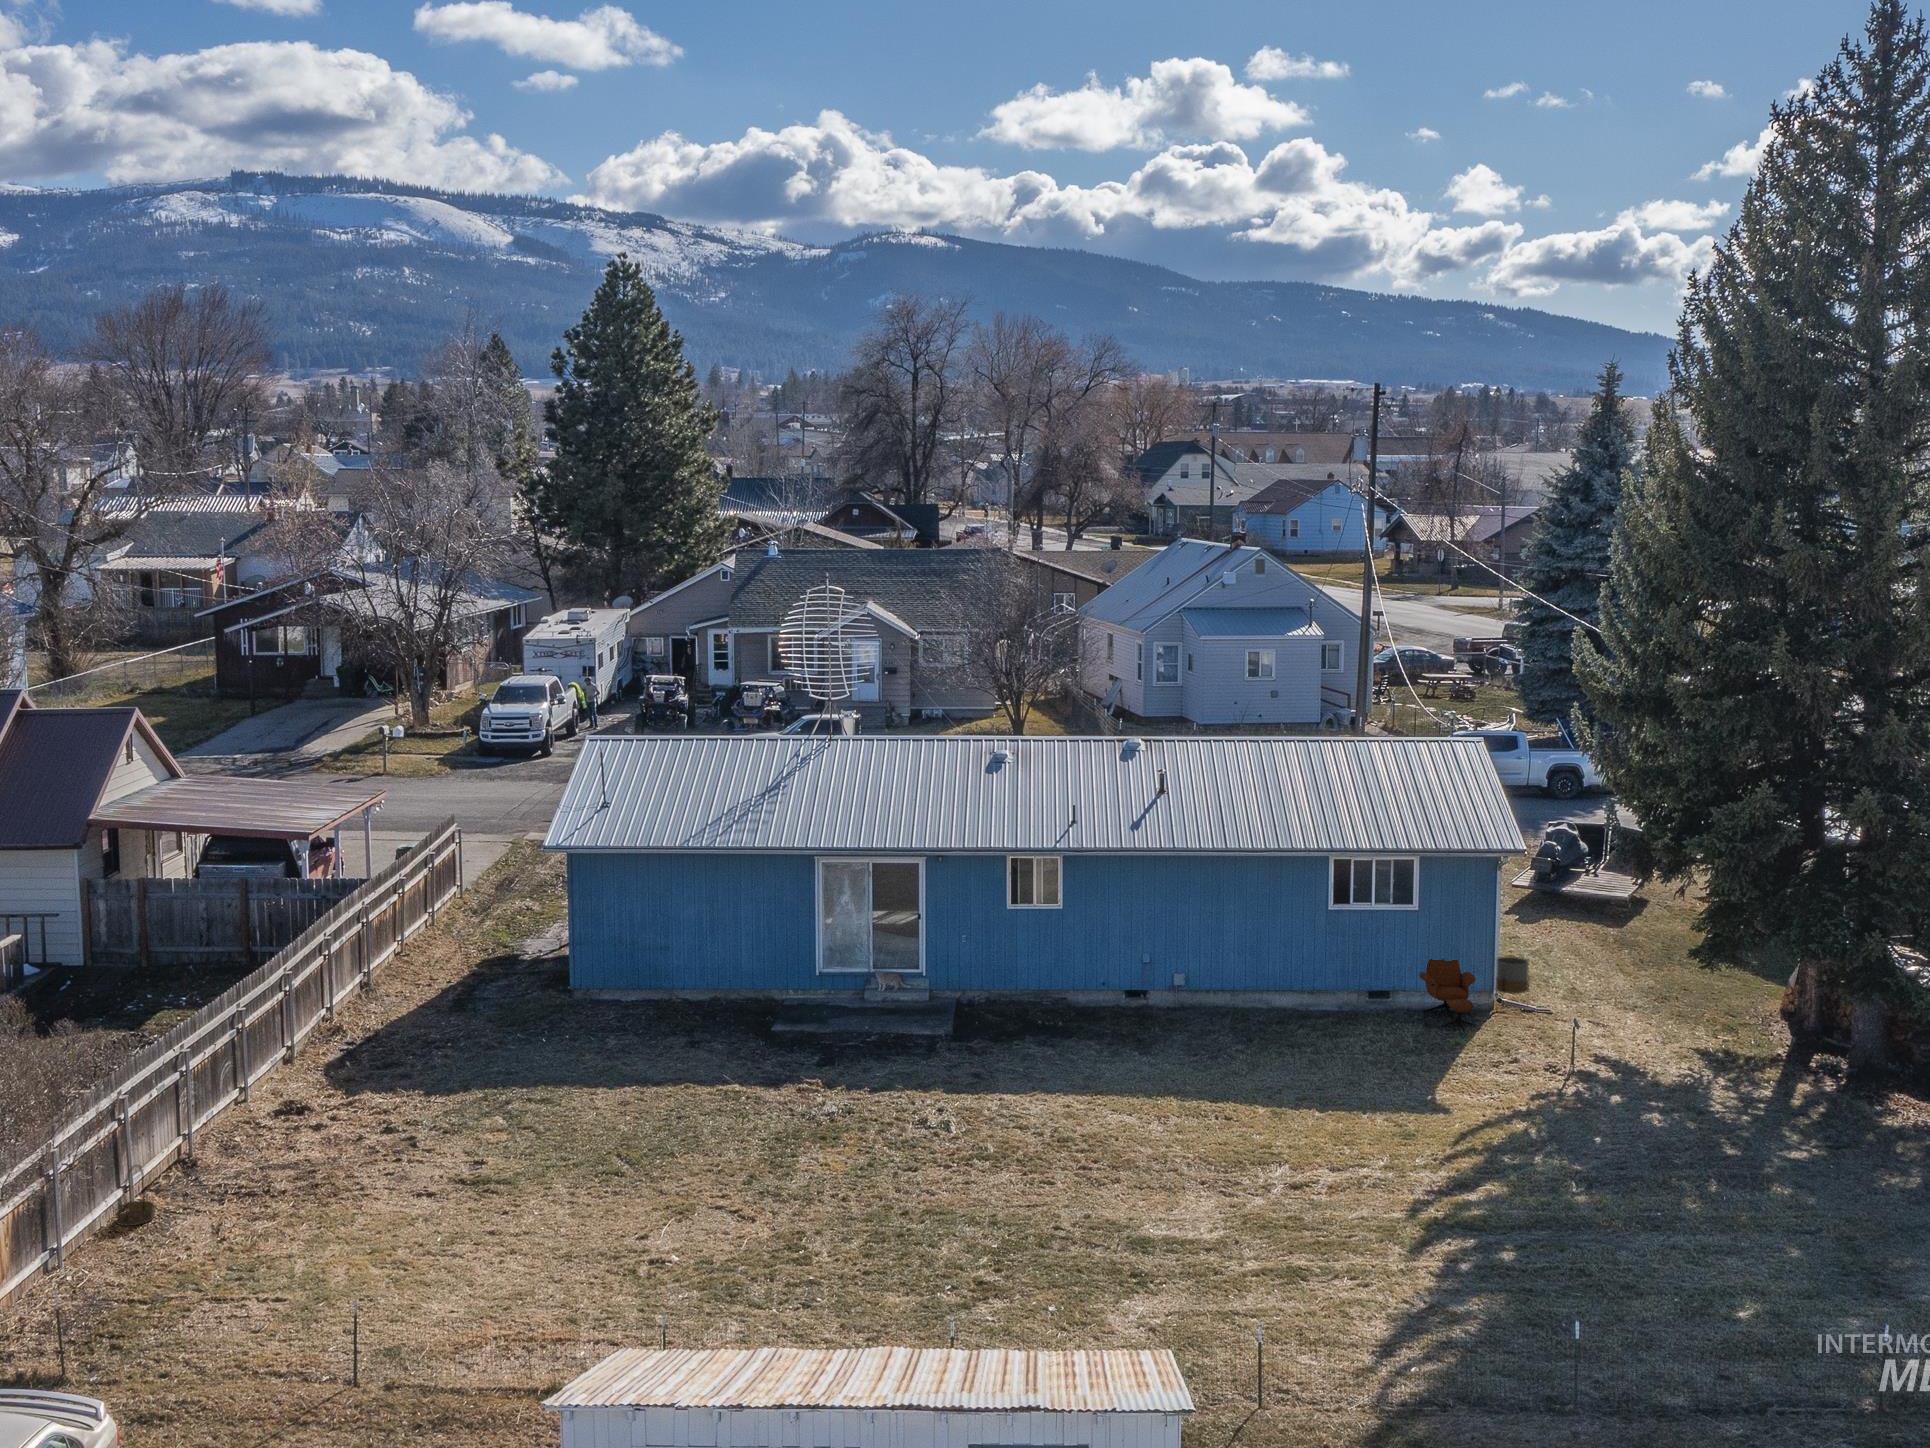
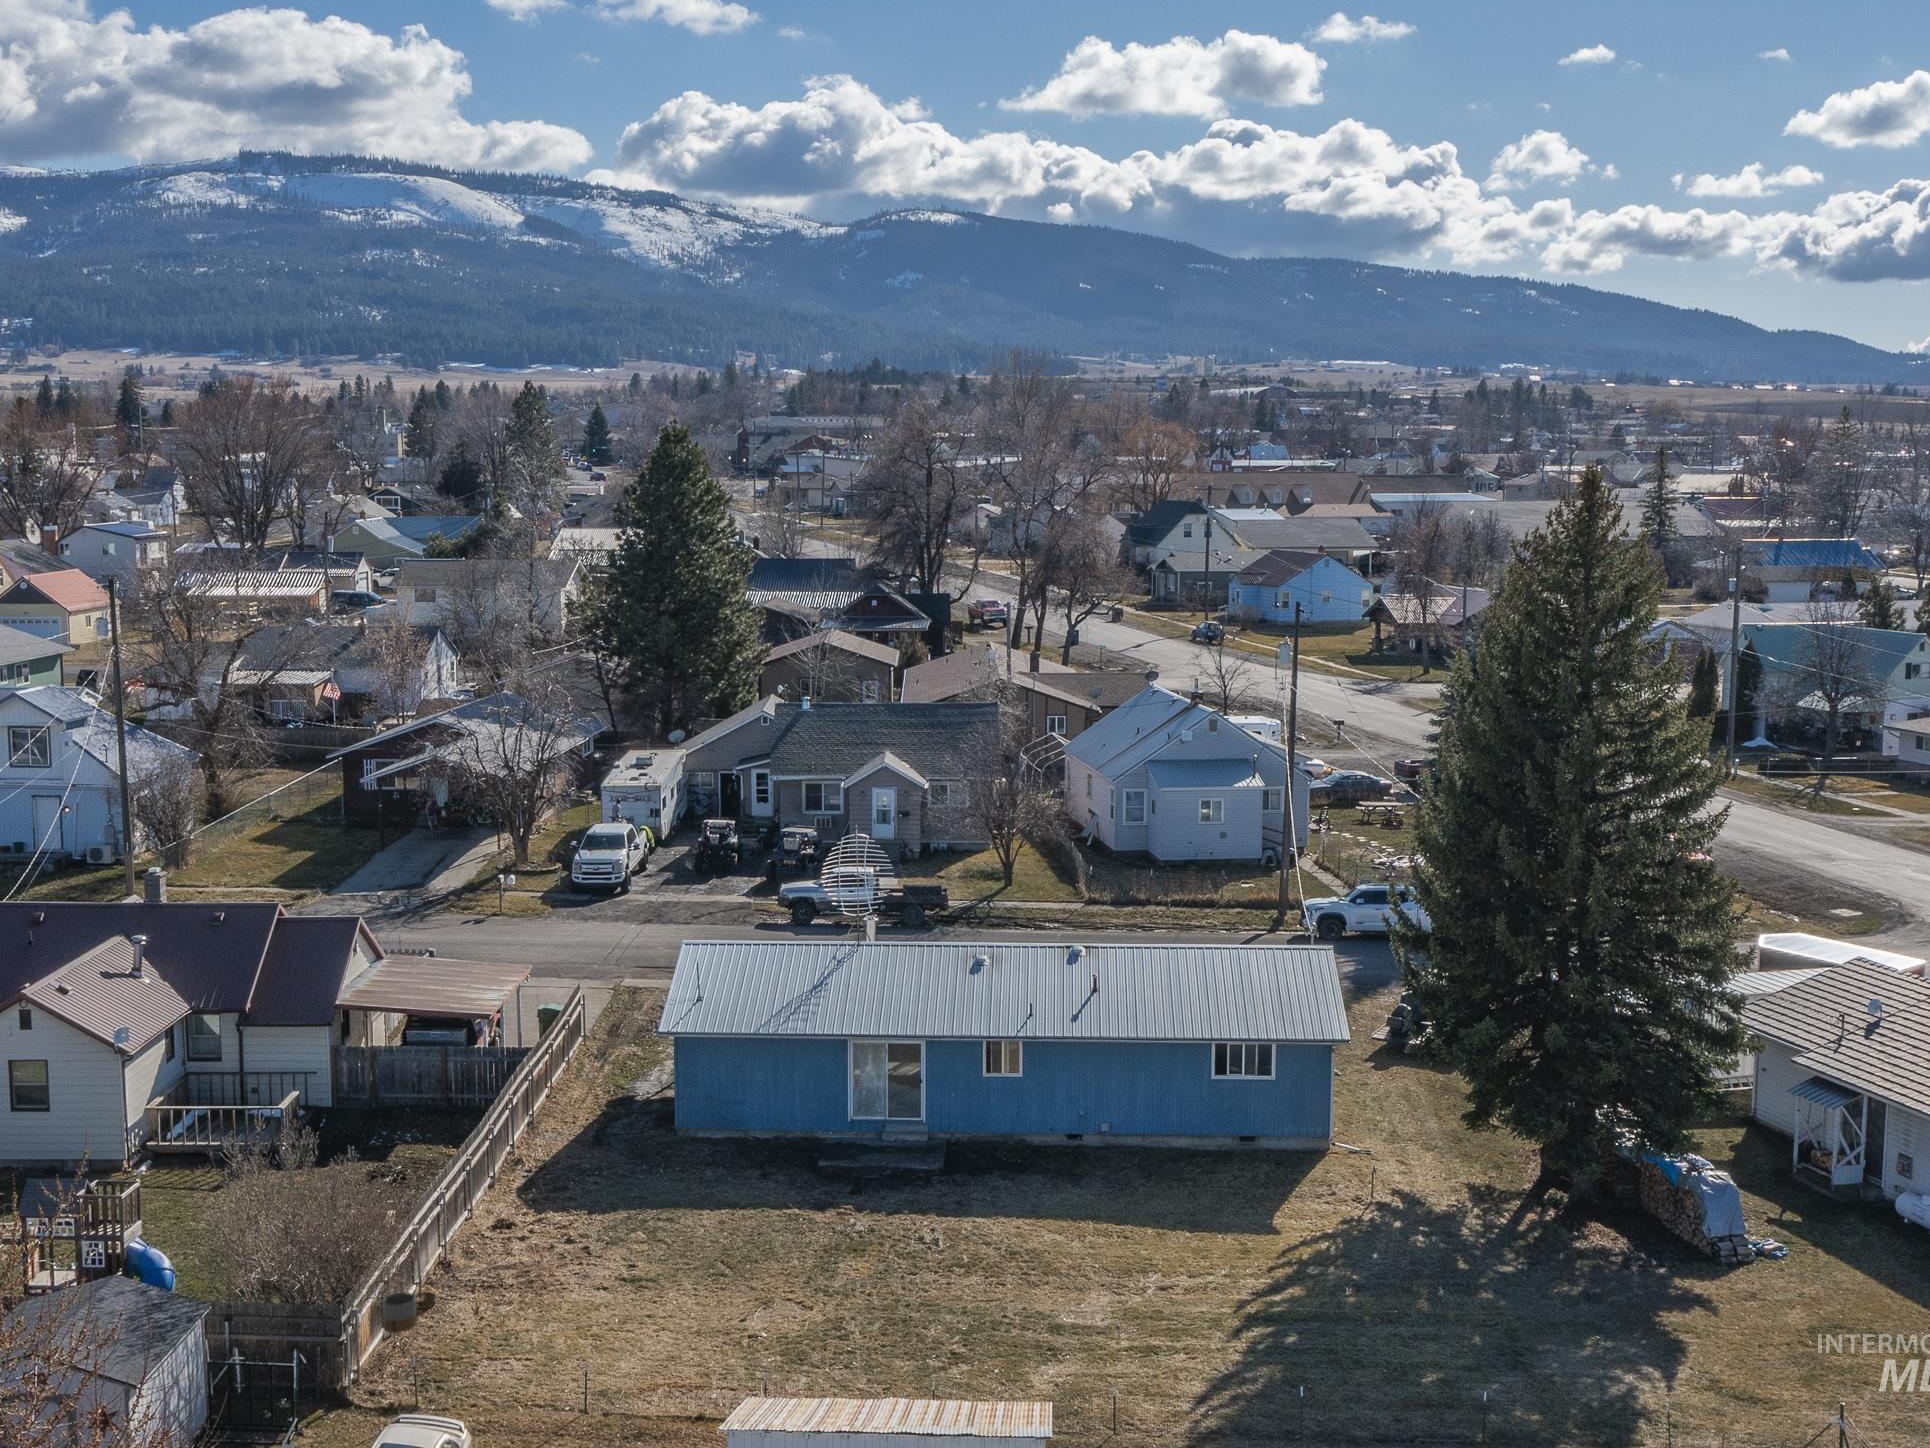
bench: none [319,662,372,697] -> present [436,804,478,834]
planter: present [1496,957,1529,998] -> present [383,1292,417,1347]
lounge chair: present [1419,959,1476,1031] -> none [1275,1102,1315,1169]

